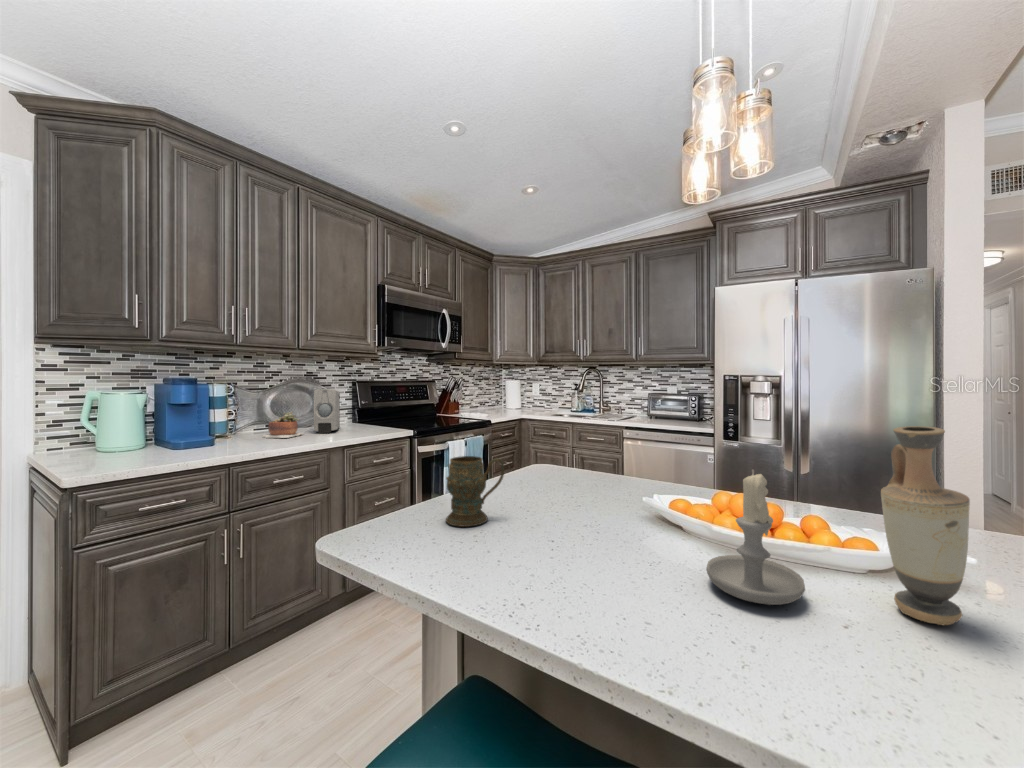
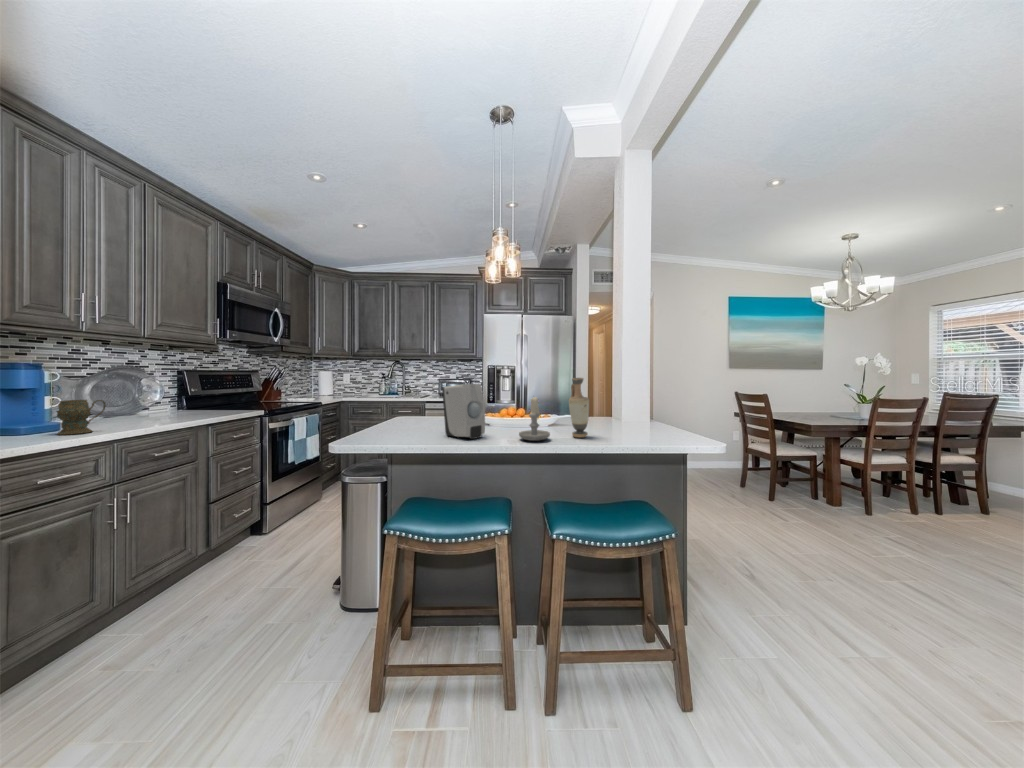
soap dispenser: present [314,389,340,433] -> present [442,384,485,439]
succulent plant: present [262,412,303,438] -> none [103,397,152,423]
mug: present [446,456,504,527] -> present [57,400,105,435]

